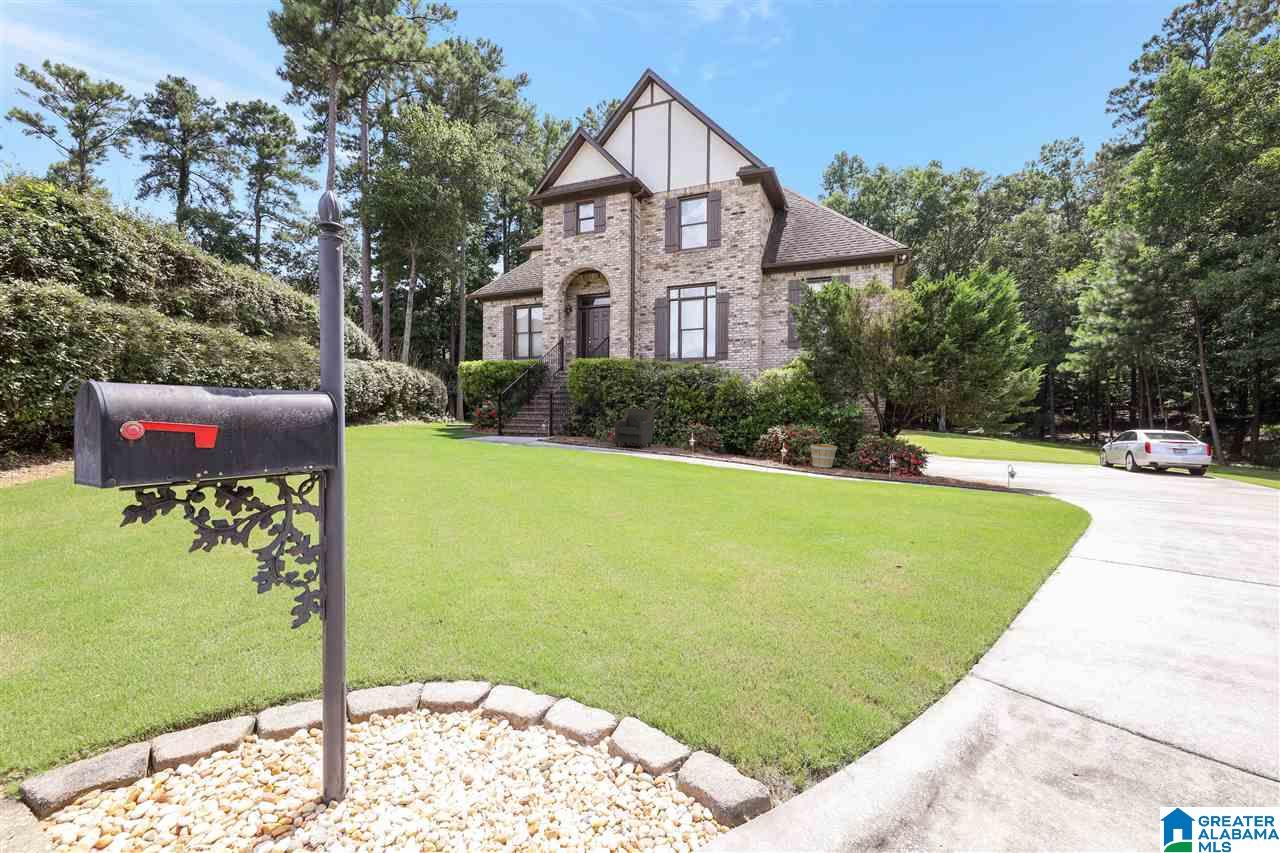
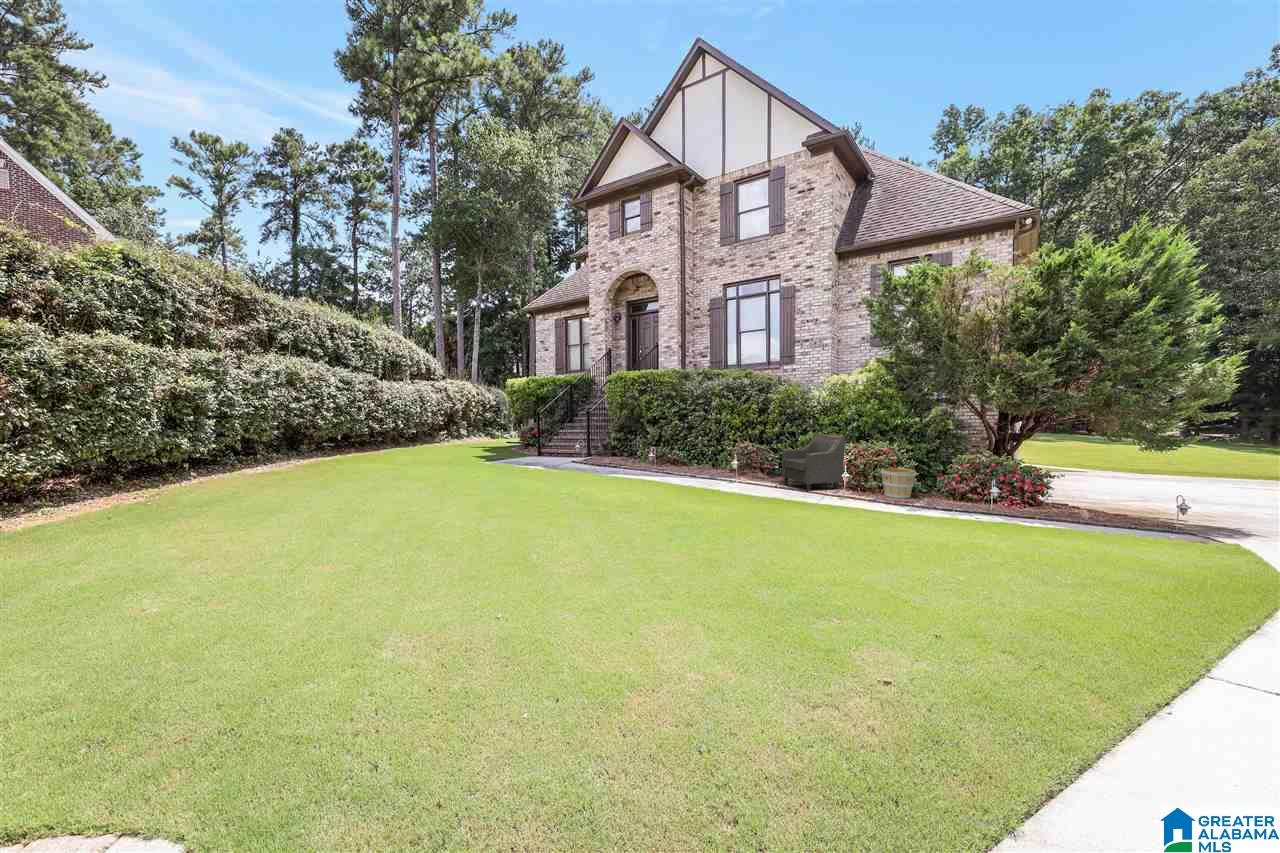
chair: present [614,408,654,449] -> present [782,433,846,491]

